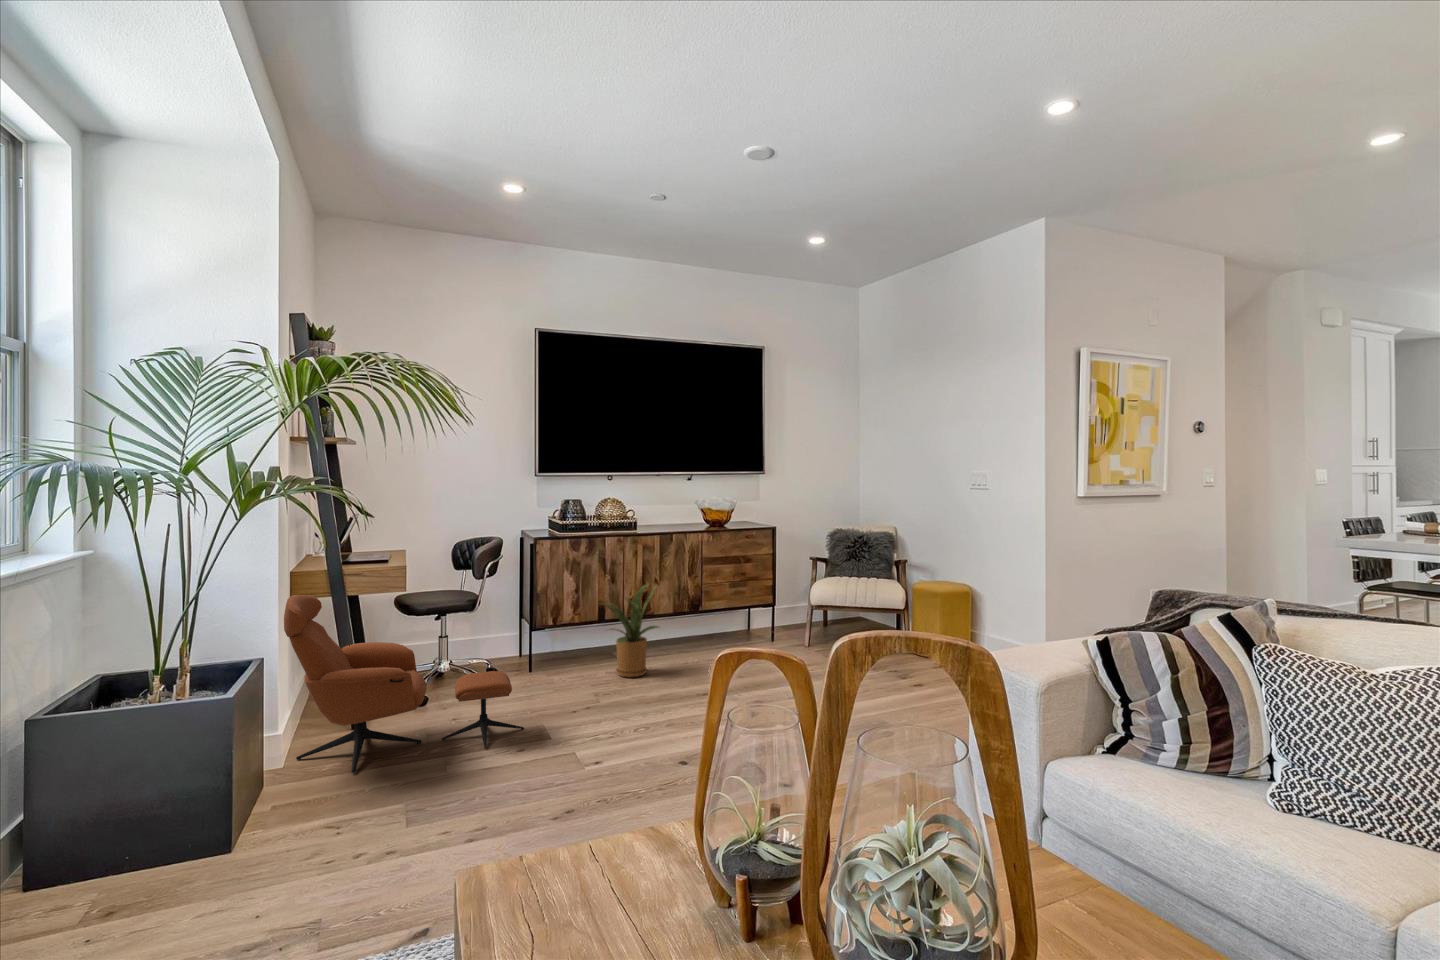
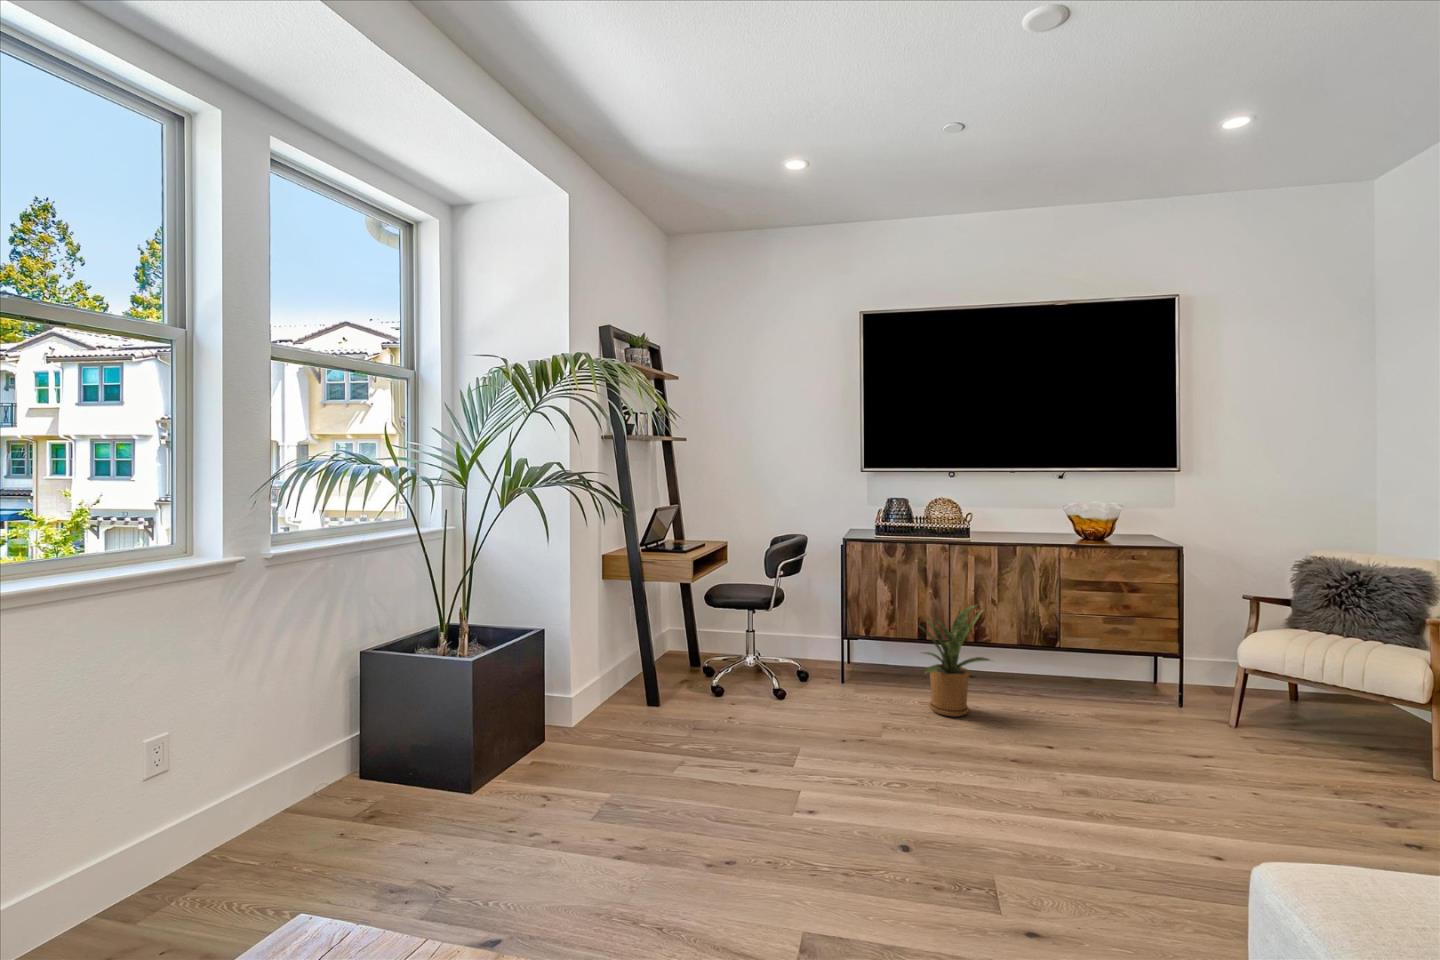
lounge chair: present [284,595,524,773] -> none [577,577,790,763]

